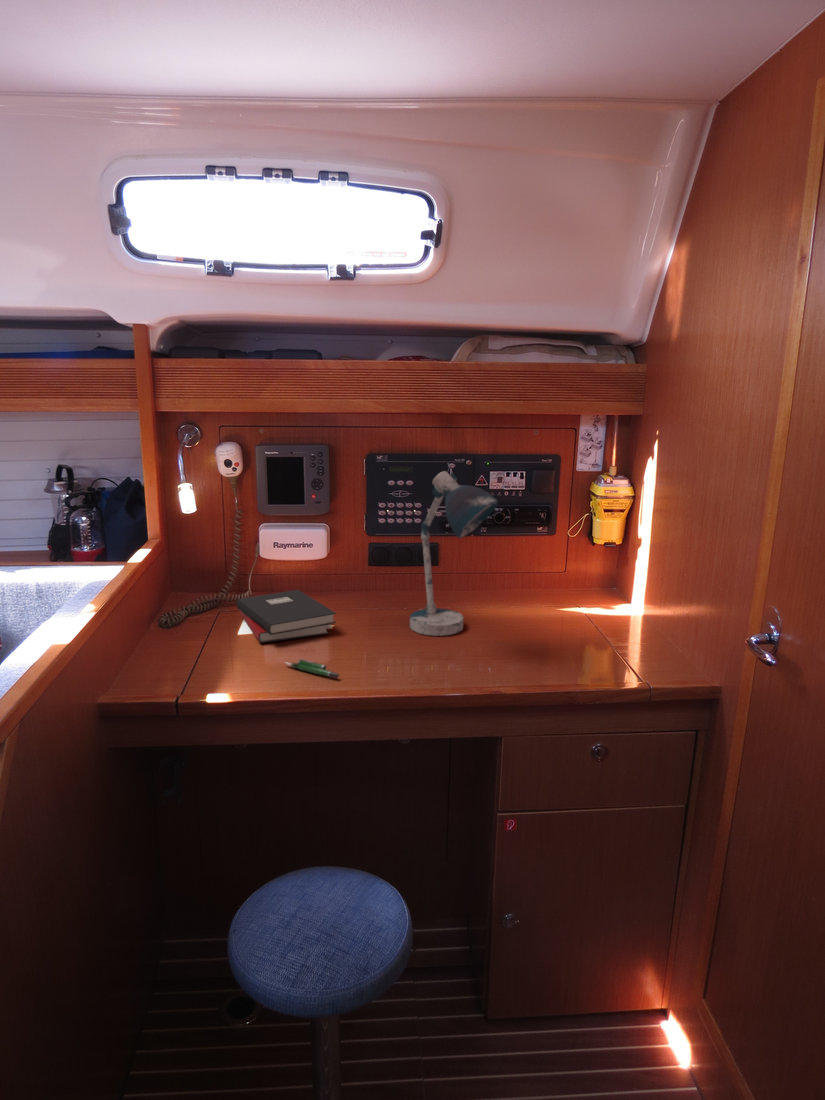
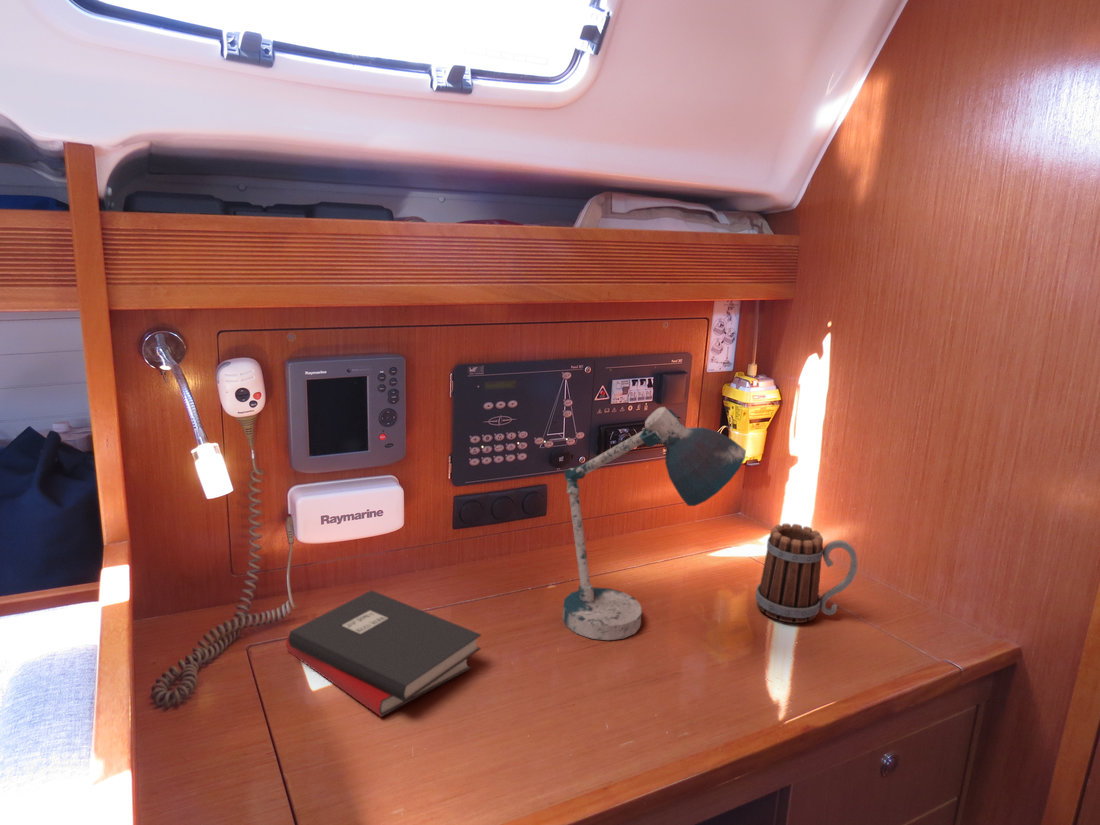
mug: none [554,575,623,647] -> present [756,523,857,623]
pen: present [286,659,339,678] -> none [464,744,576,771]

